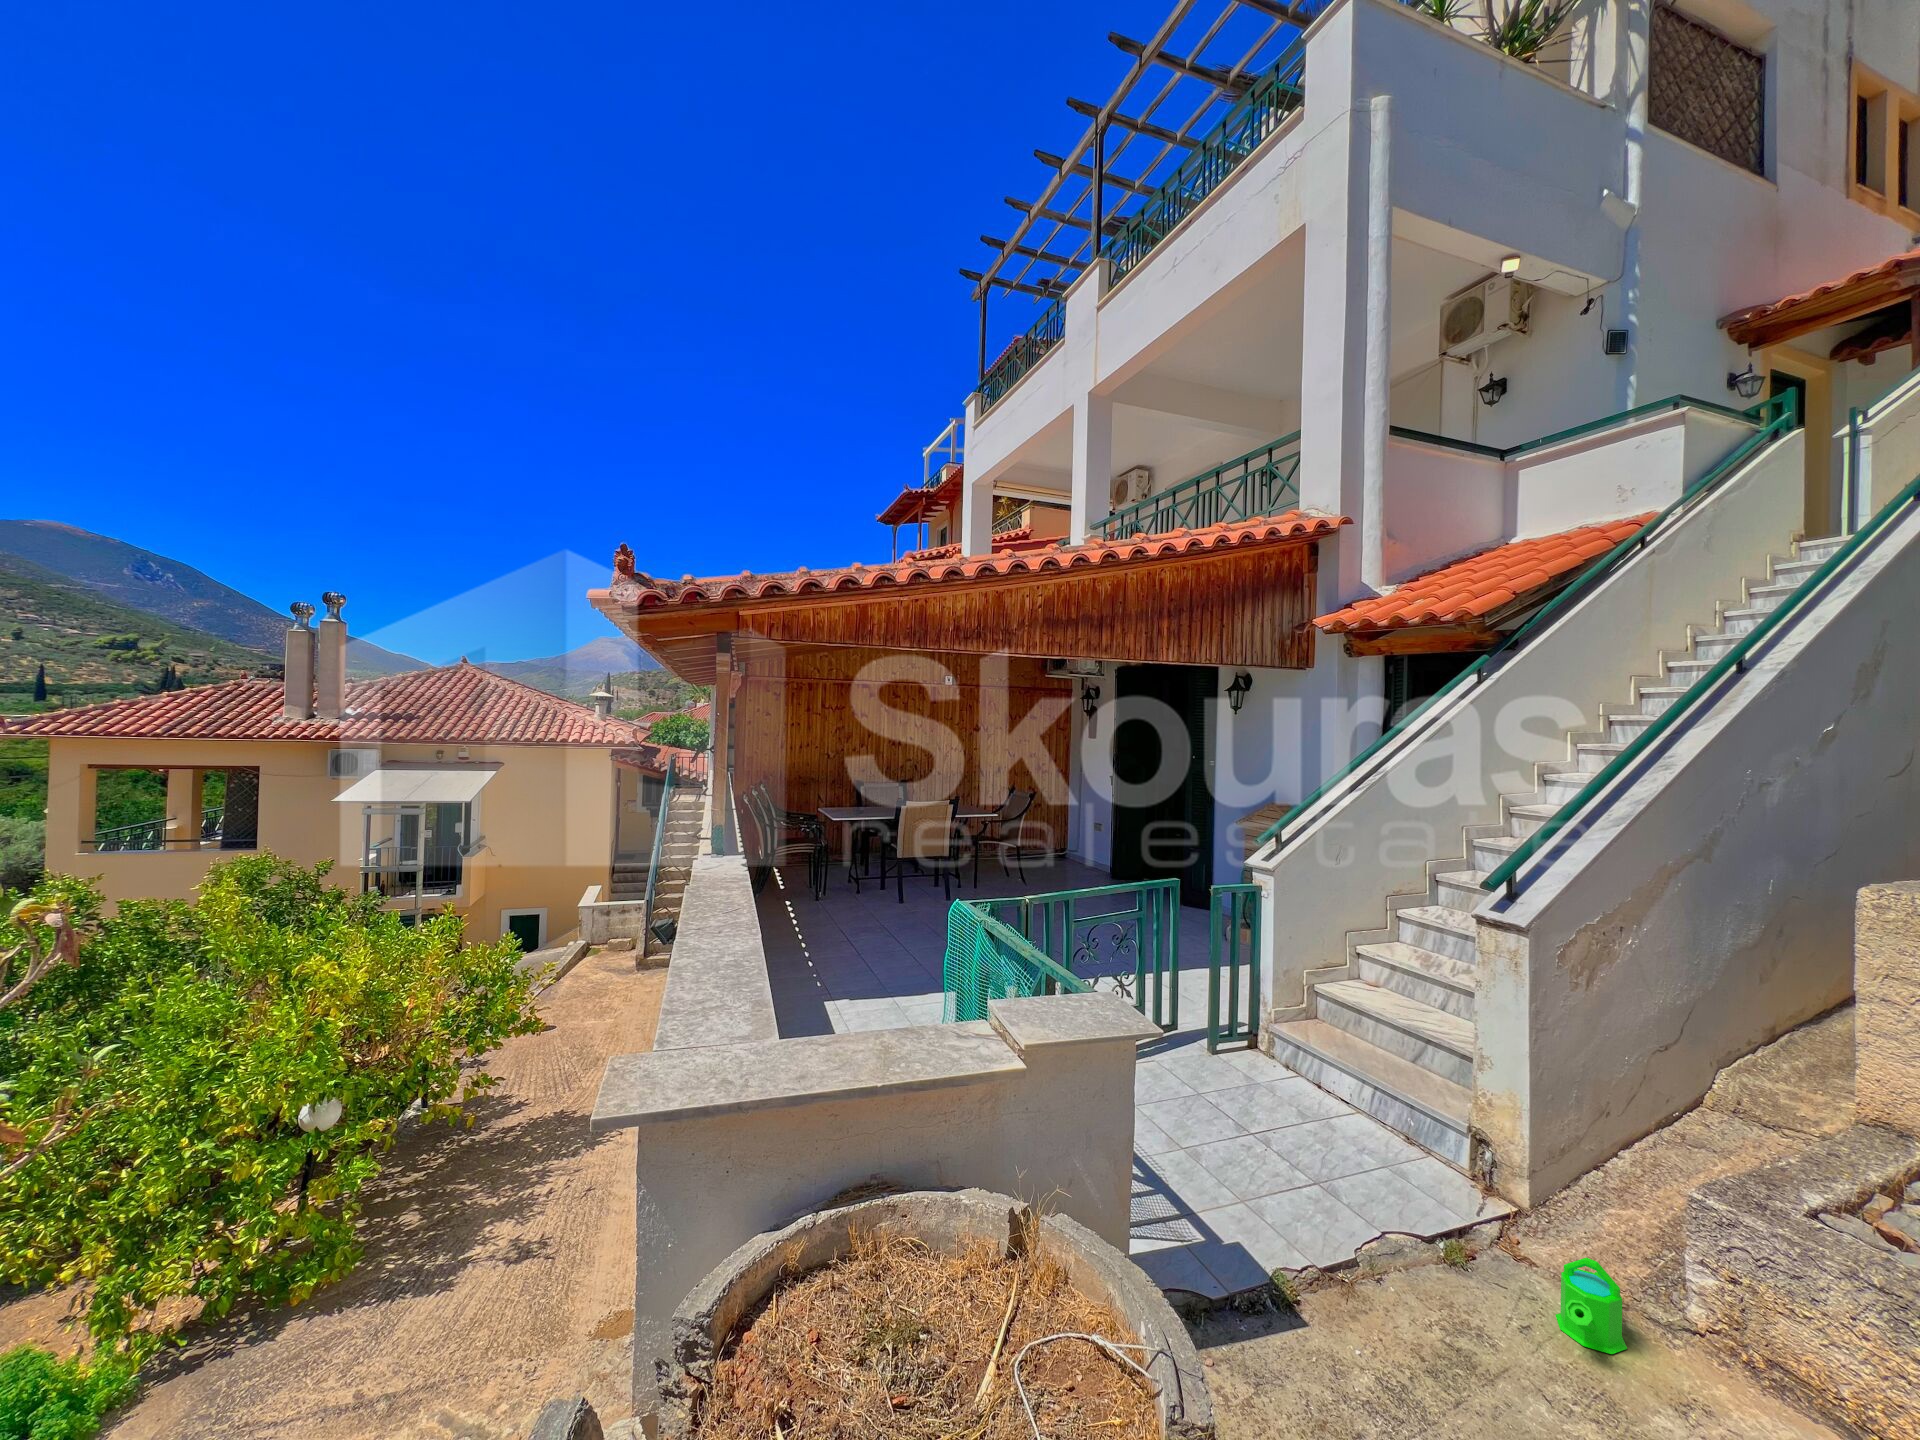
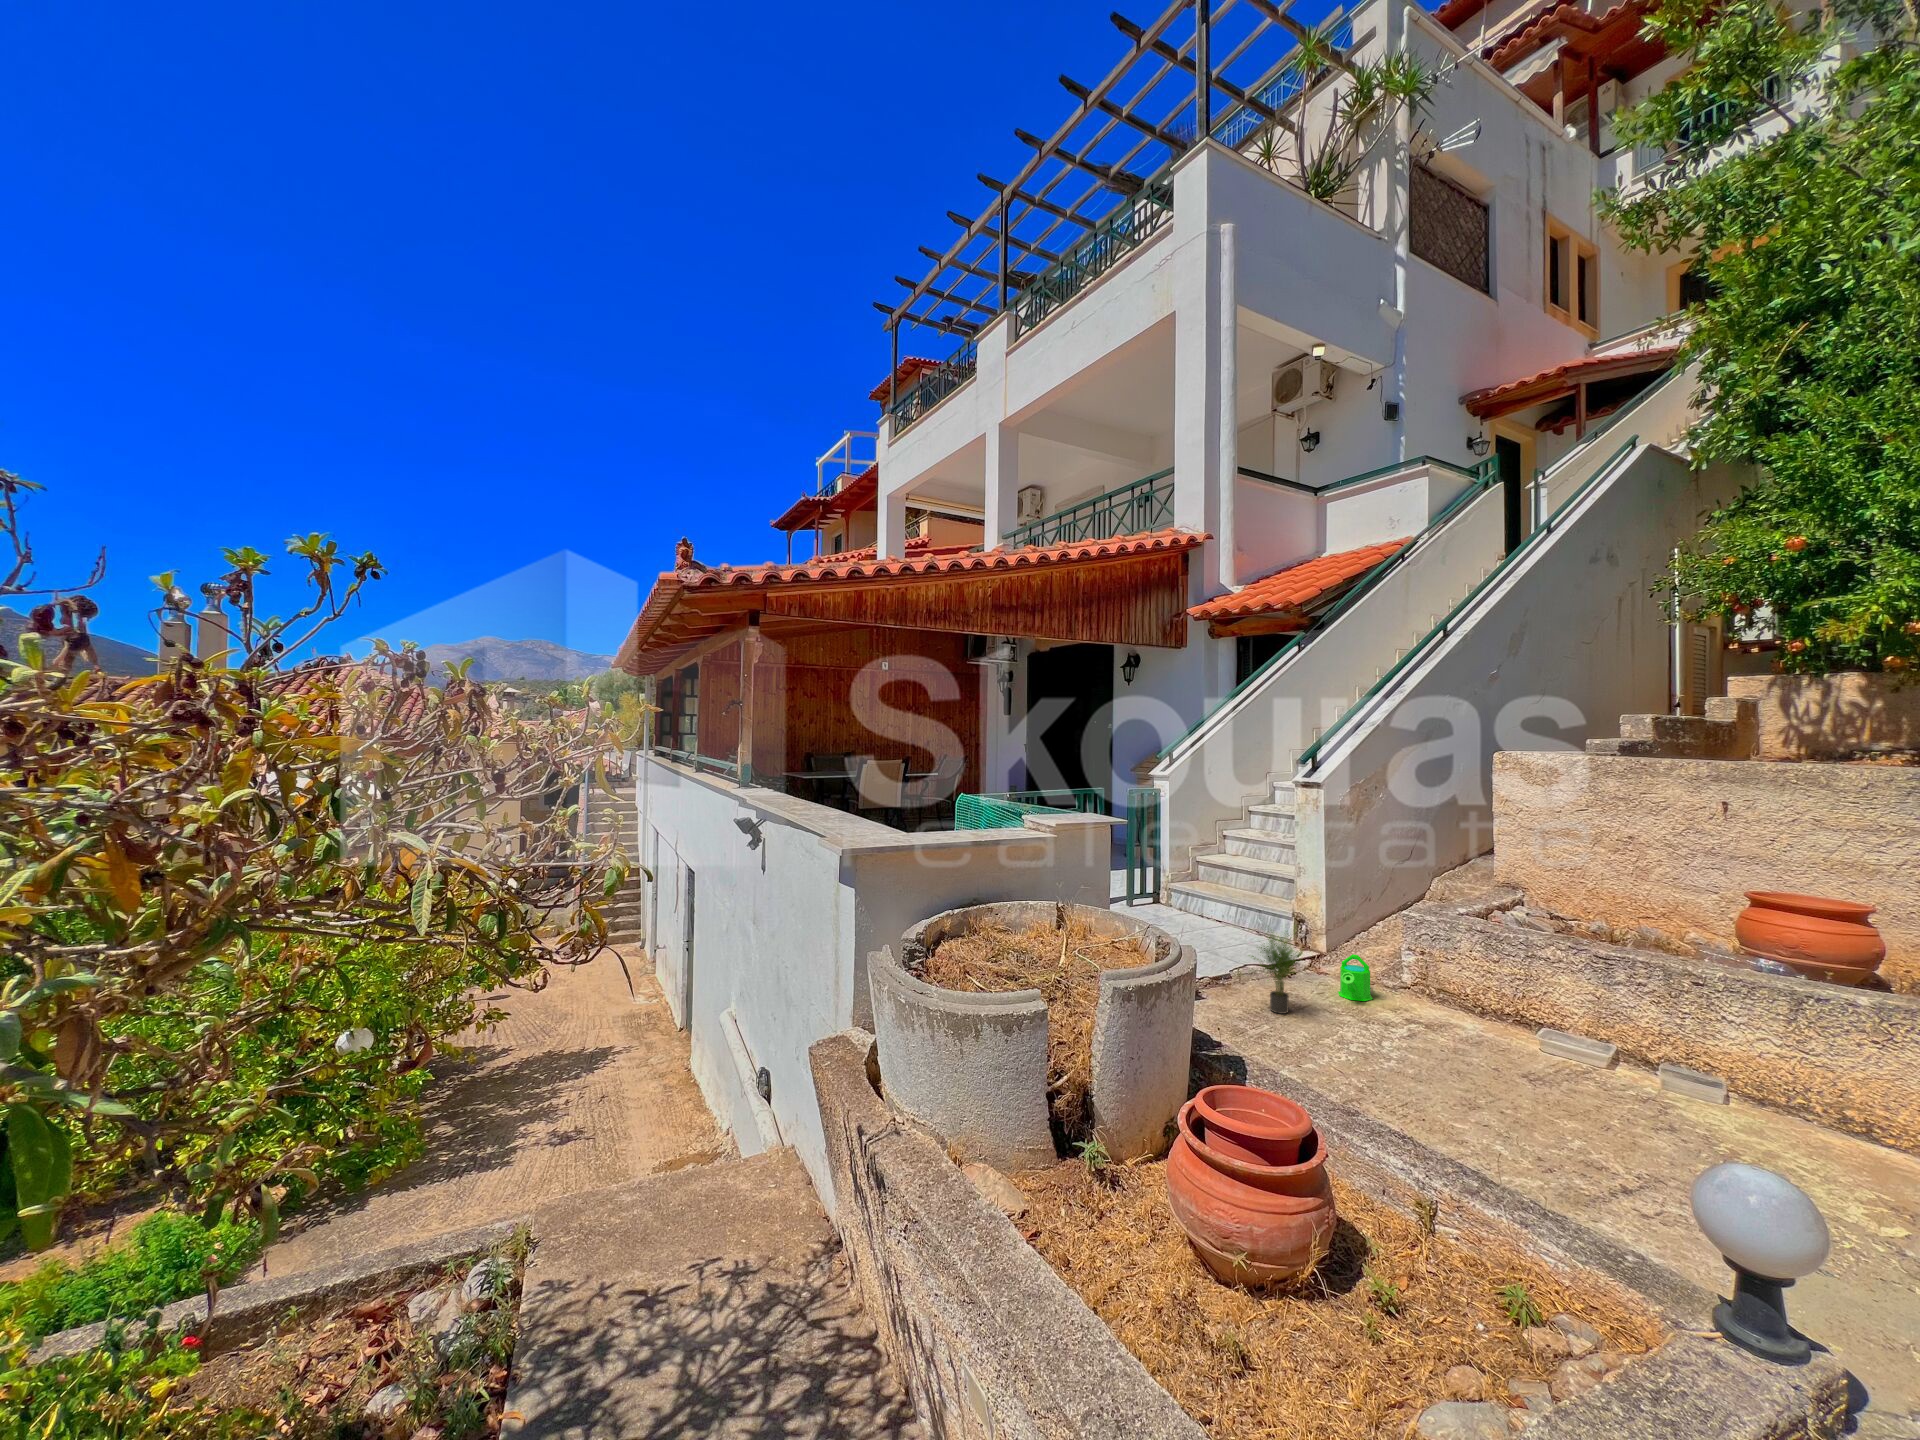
potted plant: none [1379,1202,1507,1377] -> present [1252,932,1301,1014]

